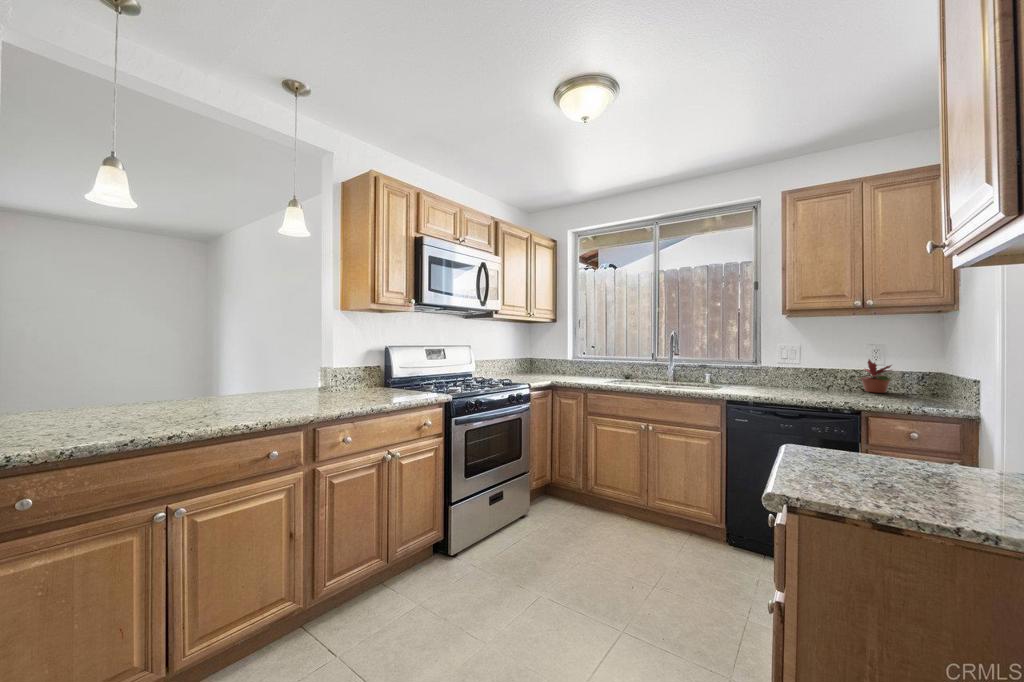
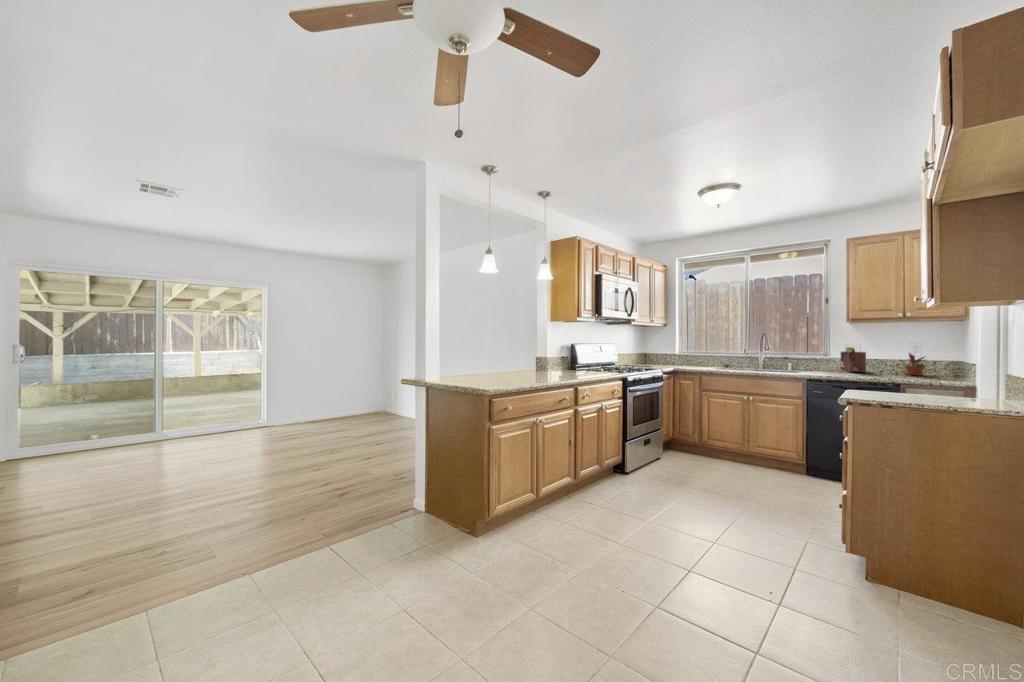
toaster: none [774,351,809,387] -> present [841,347,866,372]

